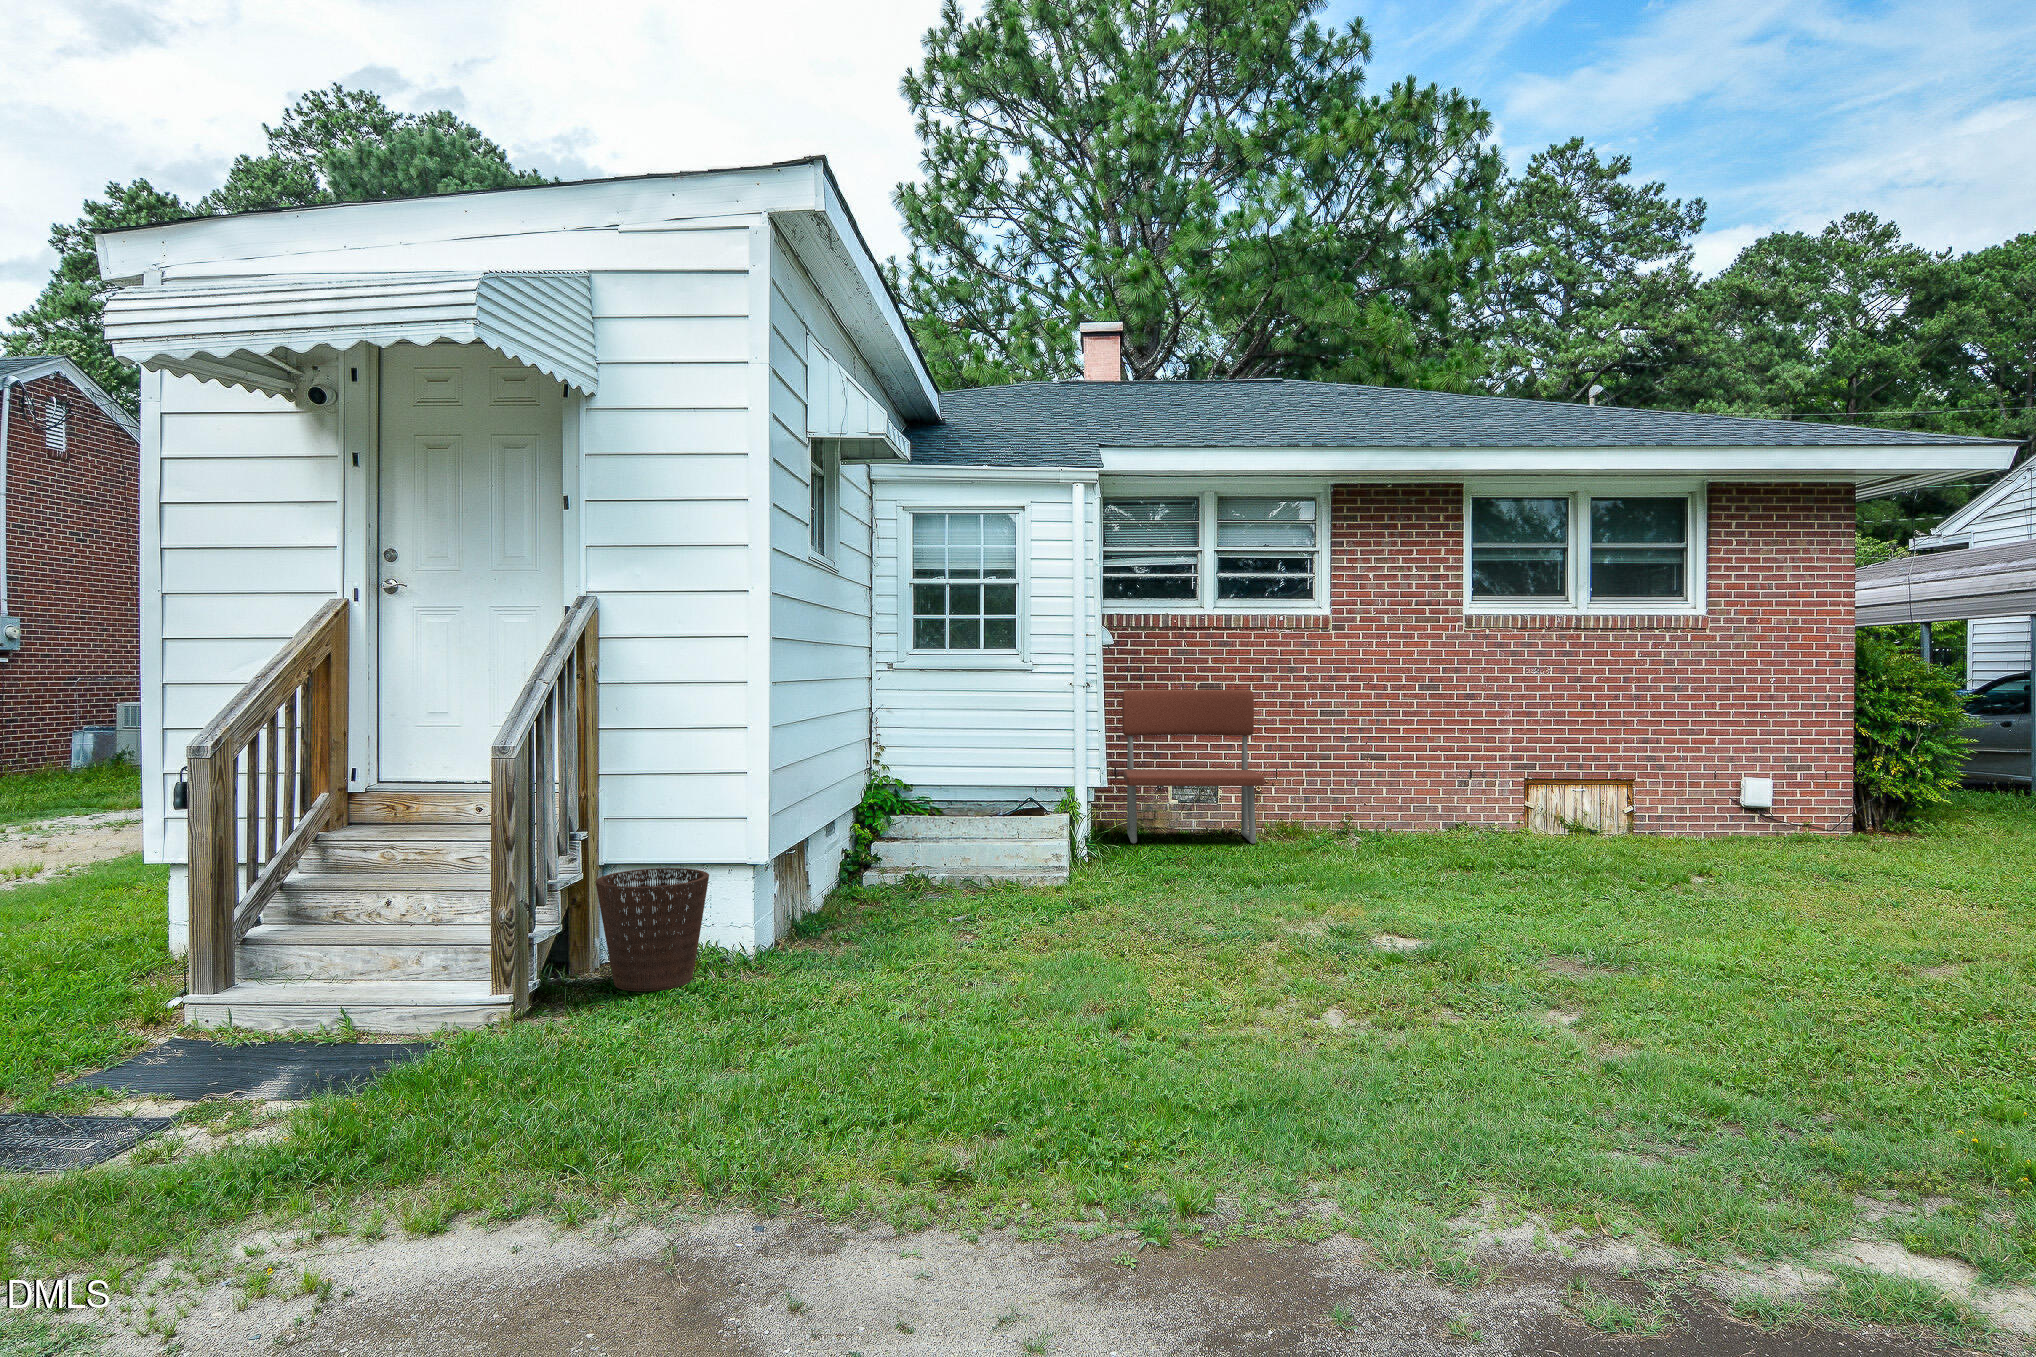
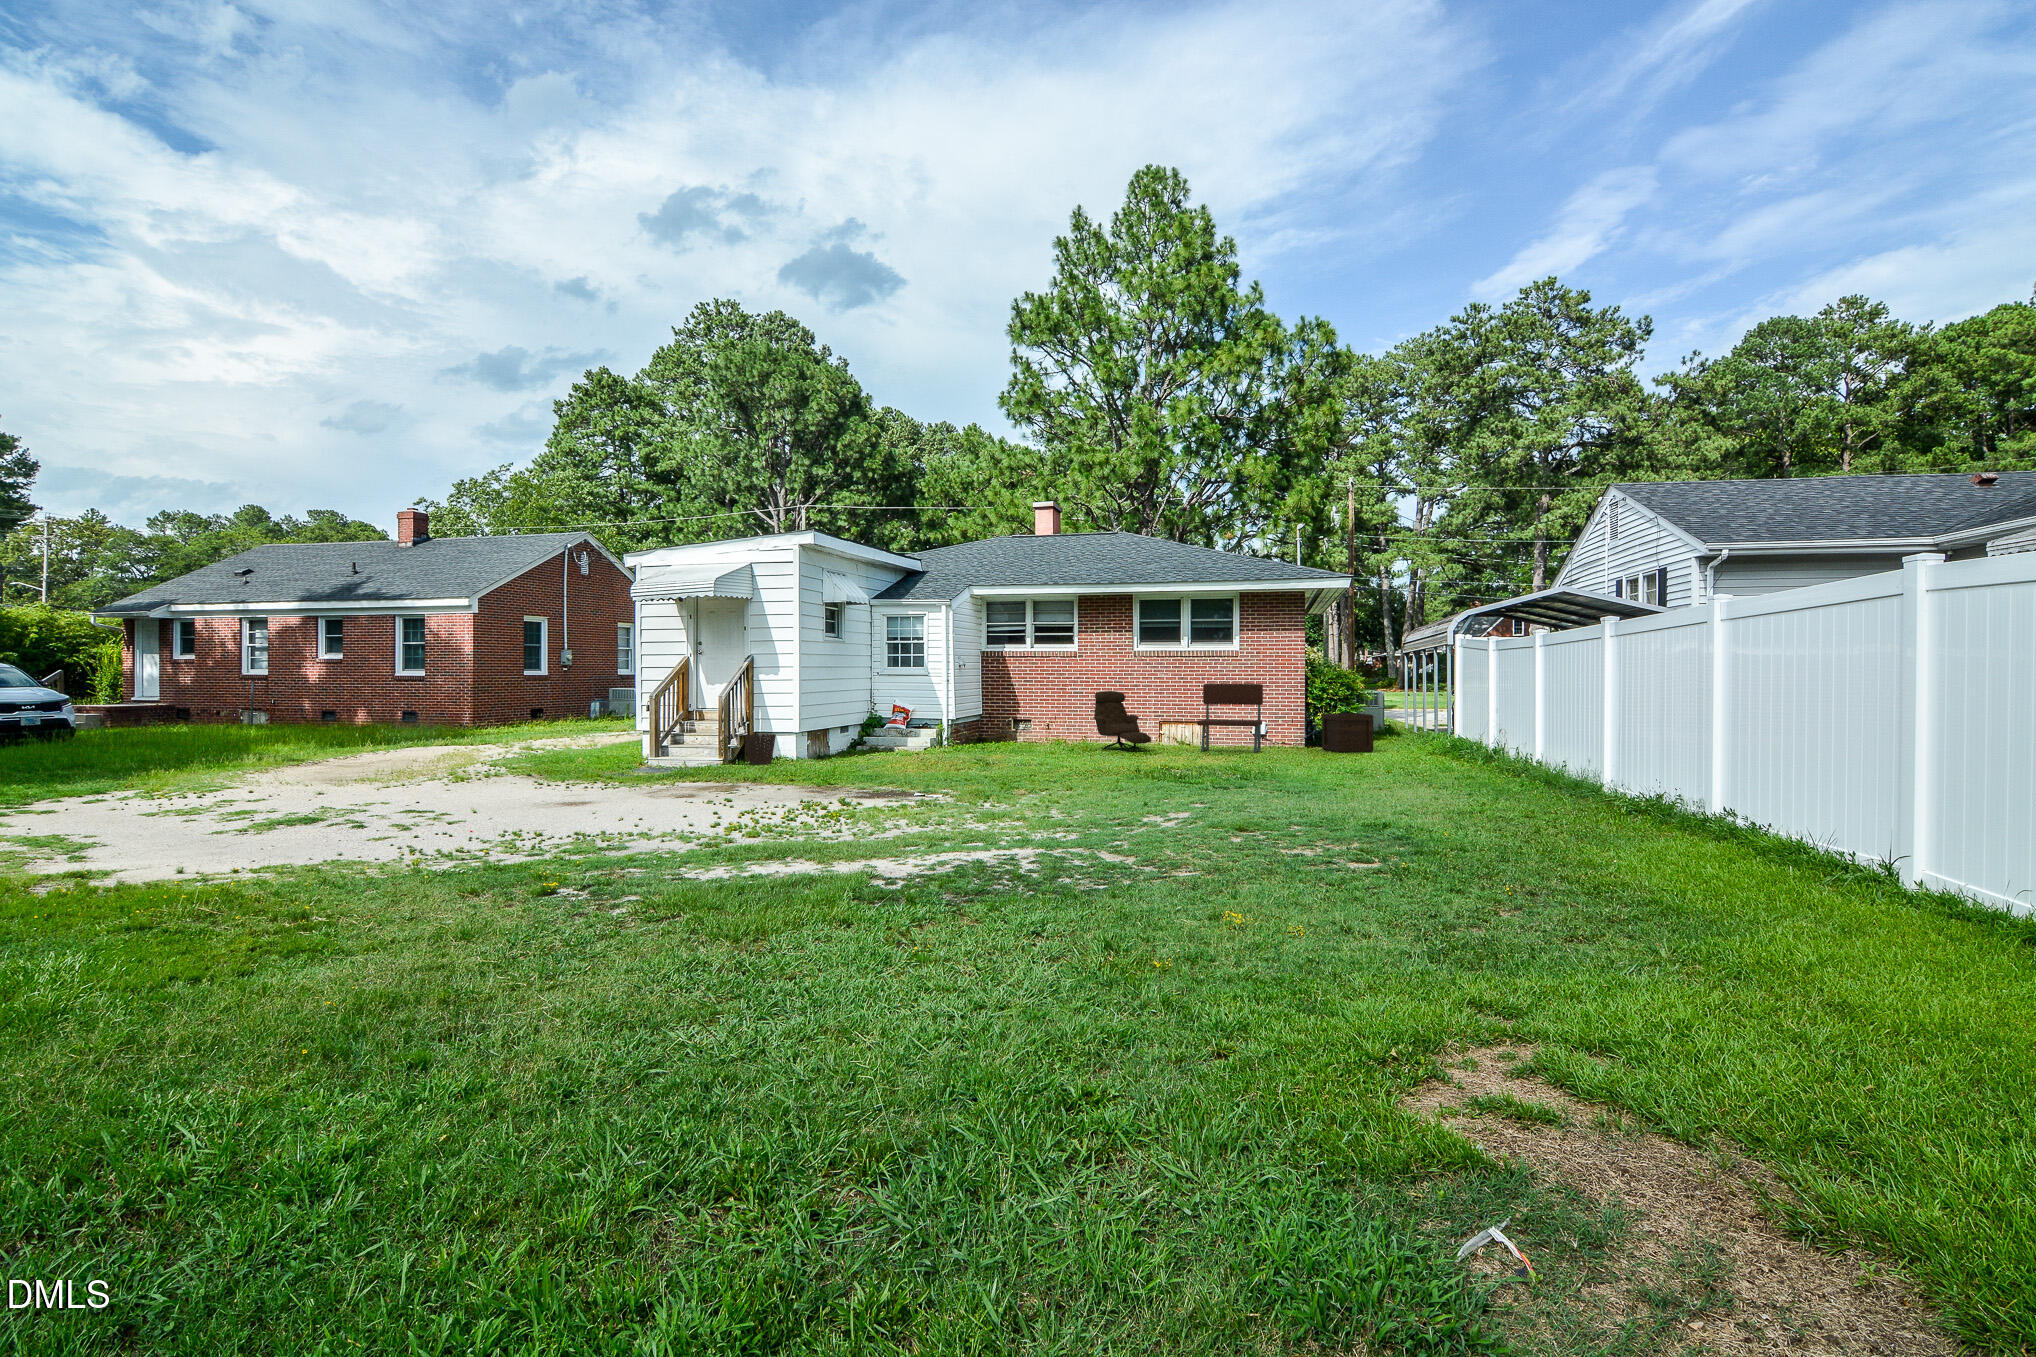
bench: present [1122,690,1264,844] -> present [1197,684,1263,753]
lounge chair: none [1400,706,1568,854] -> present [1093,691,1151,752]
wooden crate: none [1872,750,2007,840] -> present [1322,713,1373,752]

